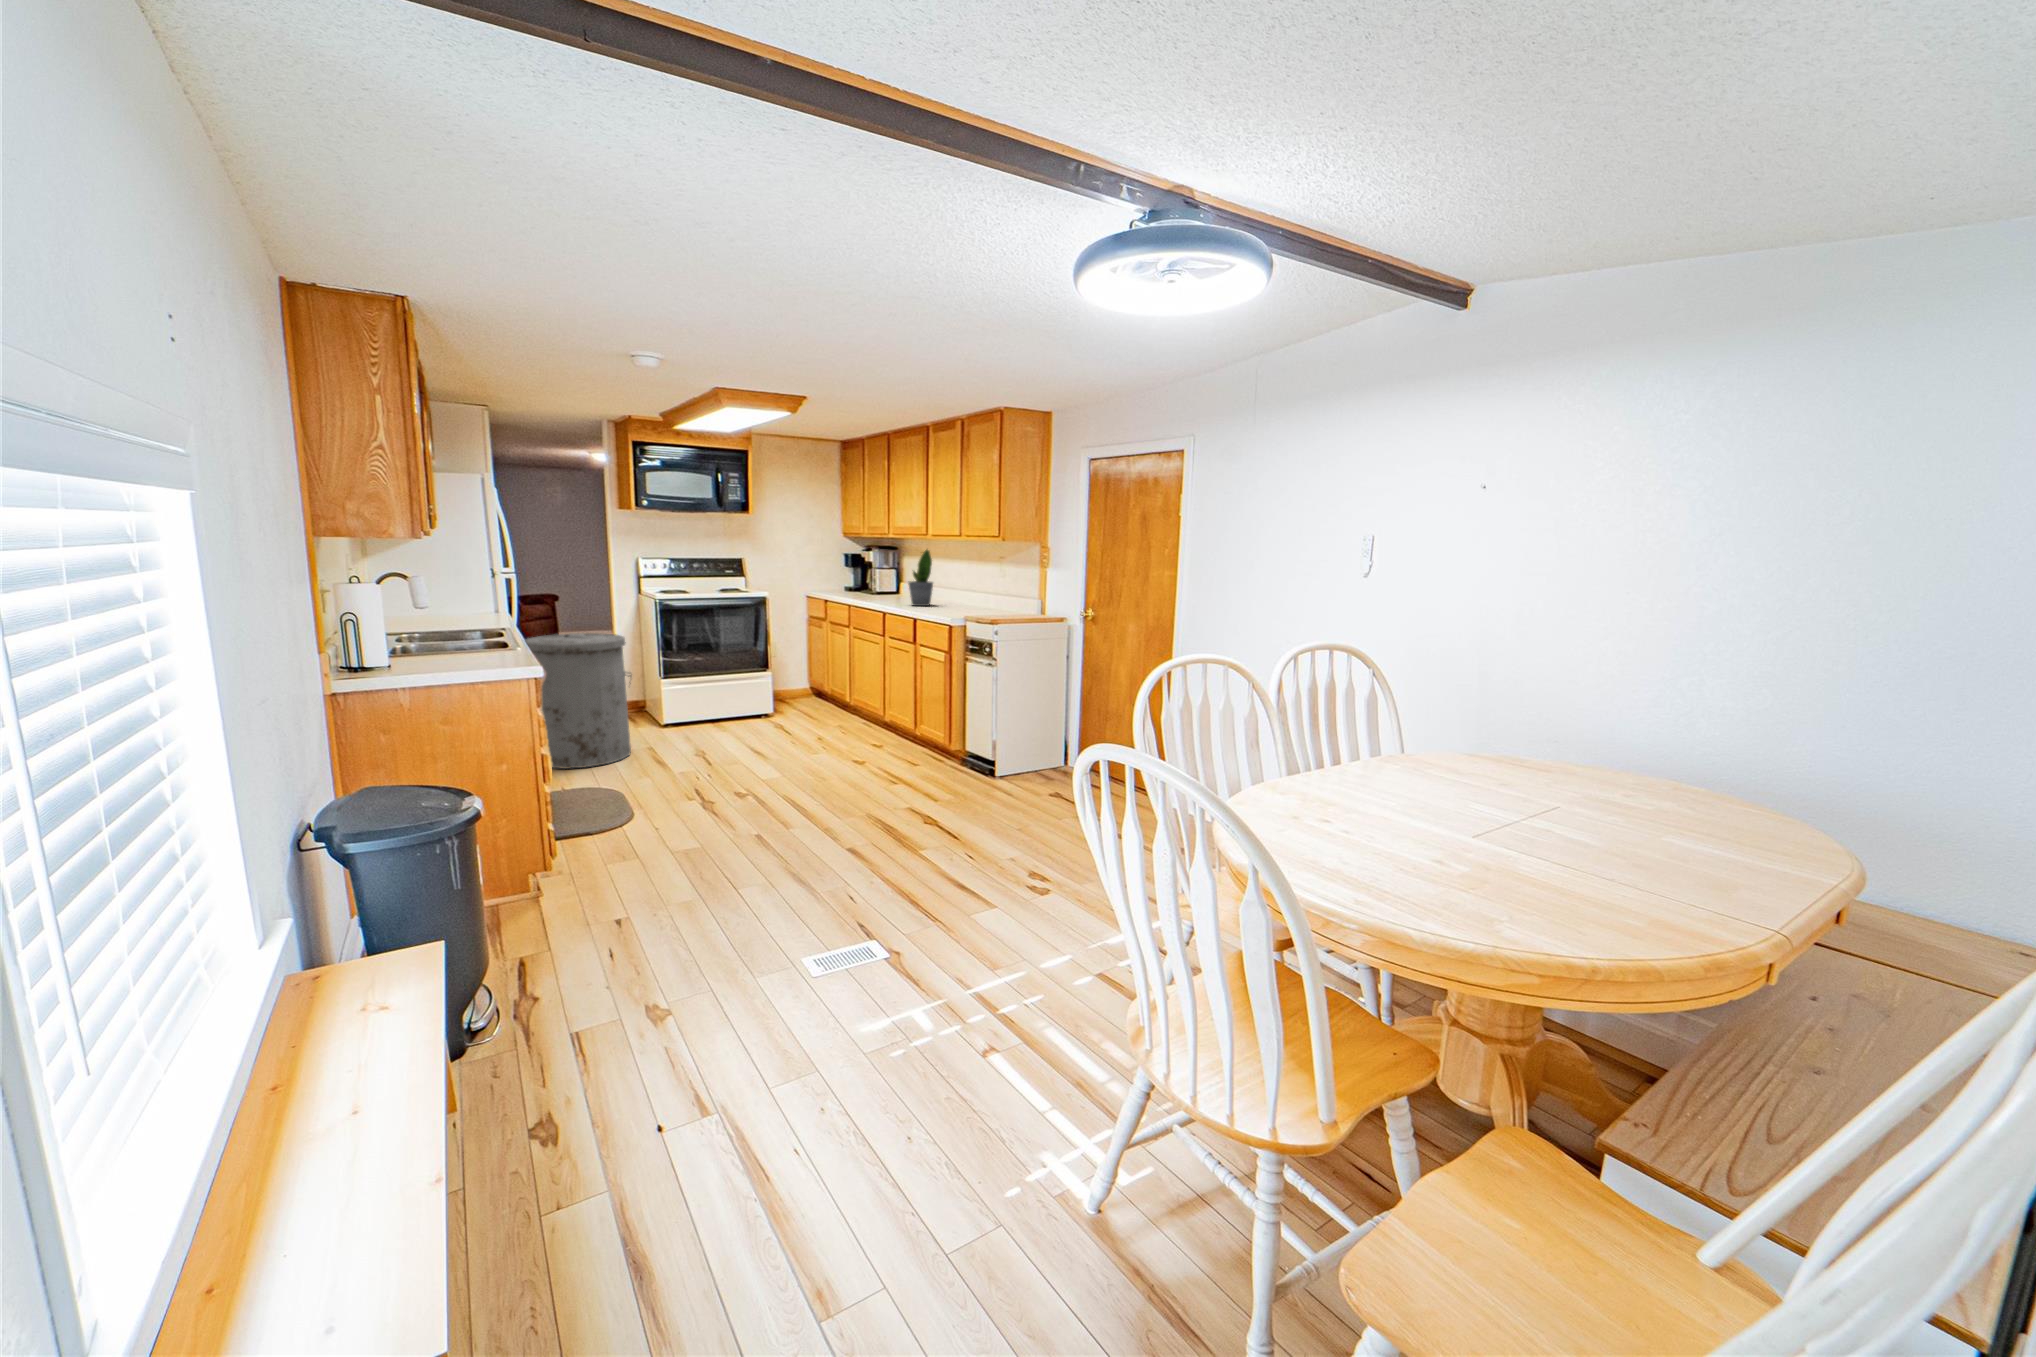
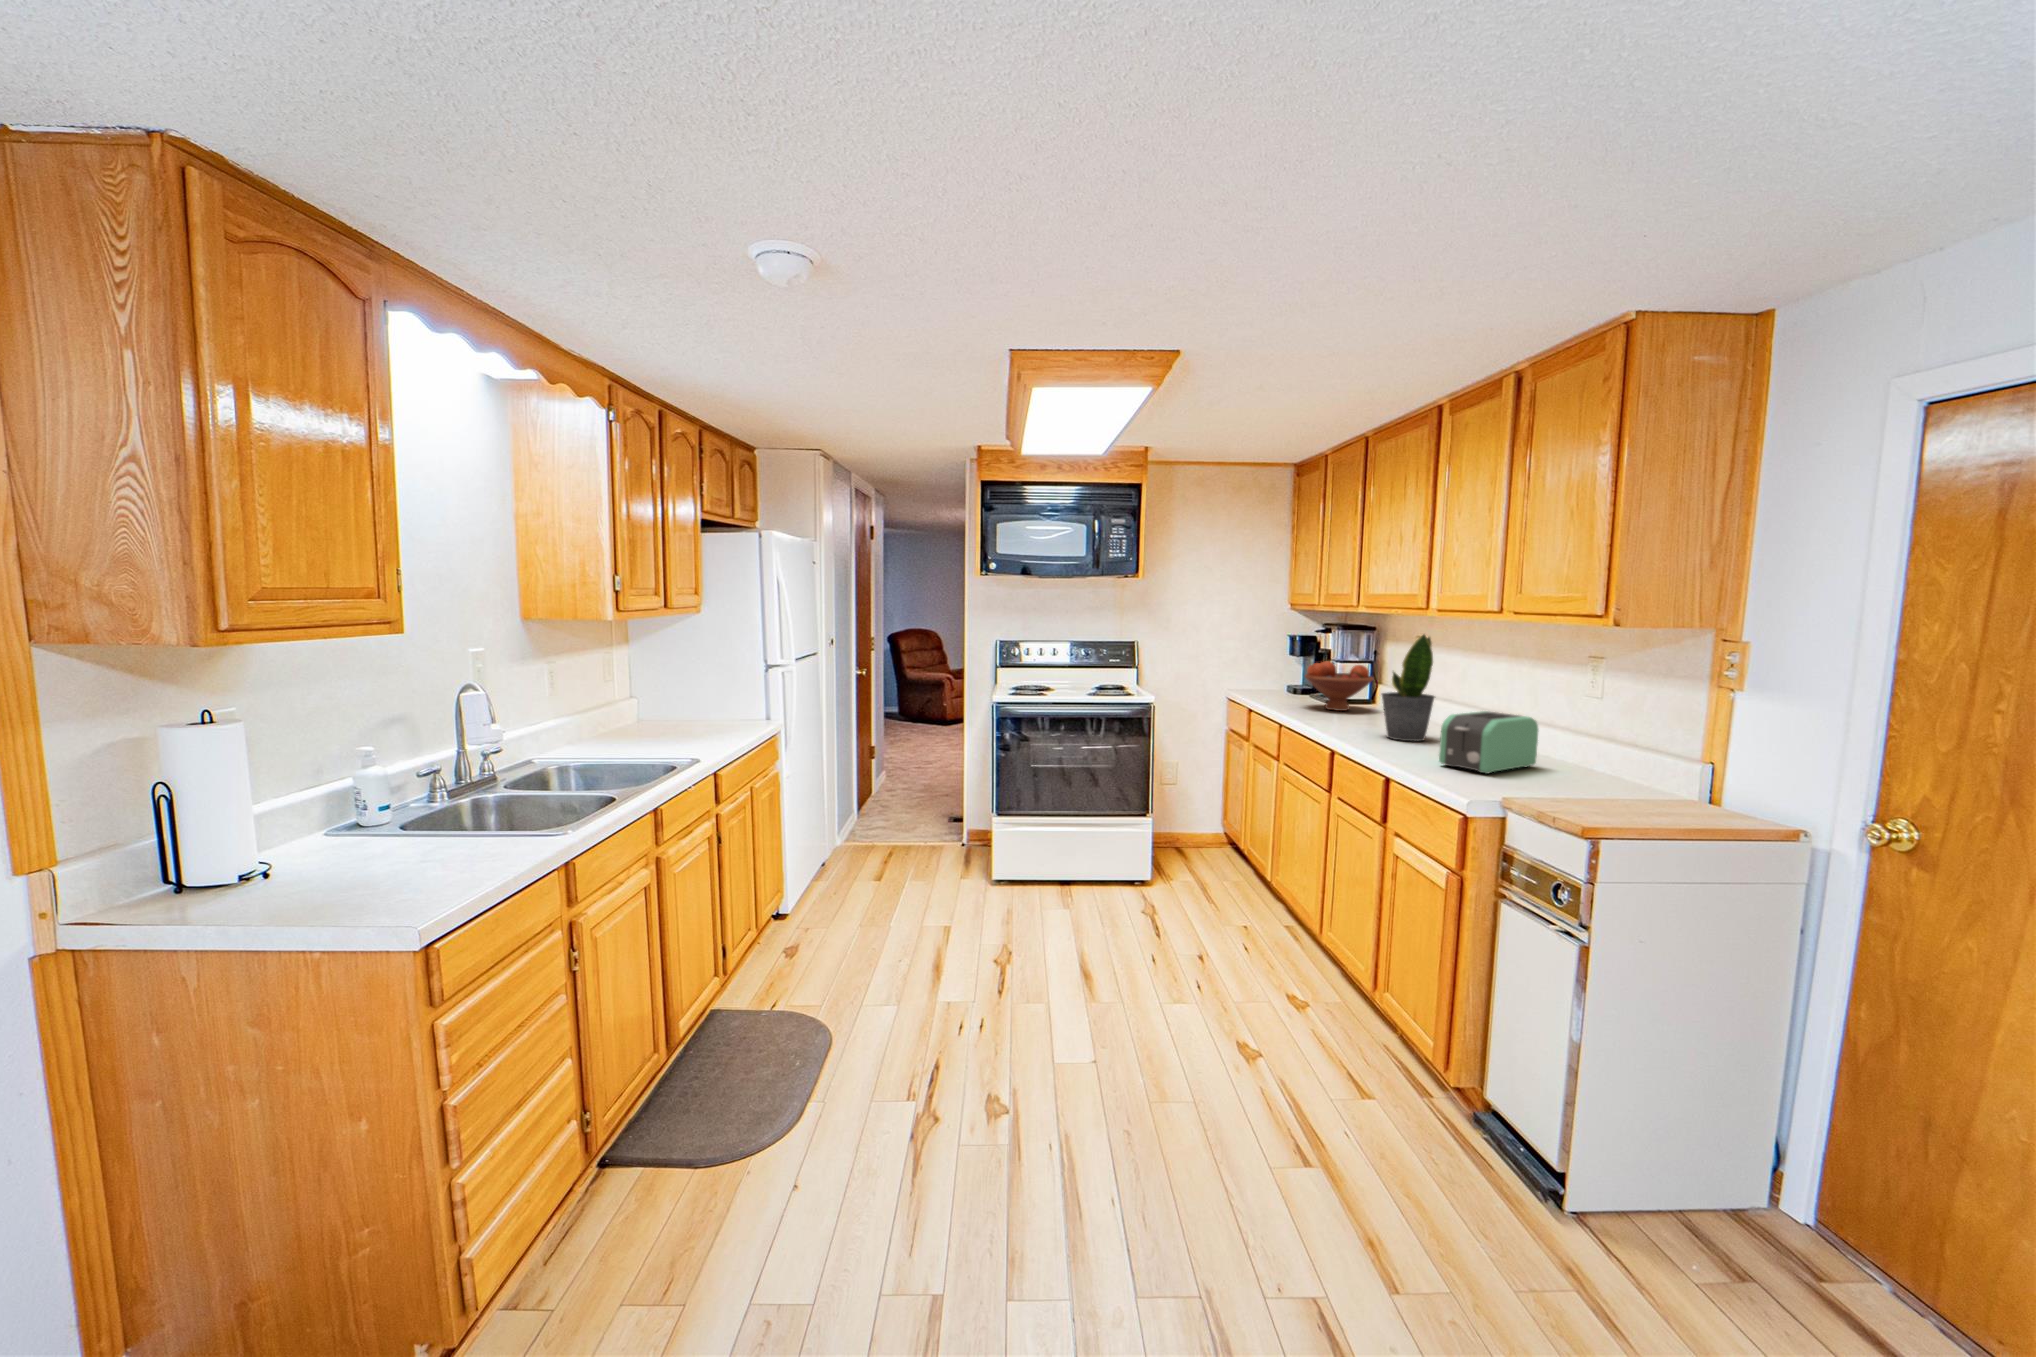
fruit bowl: none [860,568,900,598] -> present [1305,661,1373,711]
toaster: none [938,586,978,613] -> present [1439,711,1538,774]
trash can: present [525,633,631,769] -> none [795,744,935,945]

